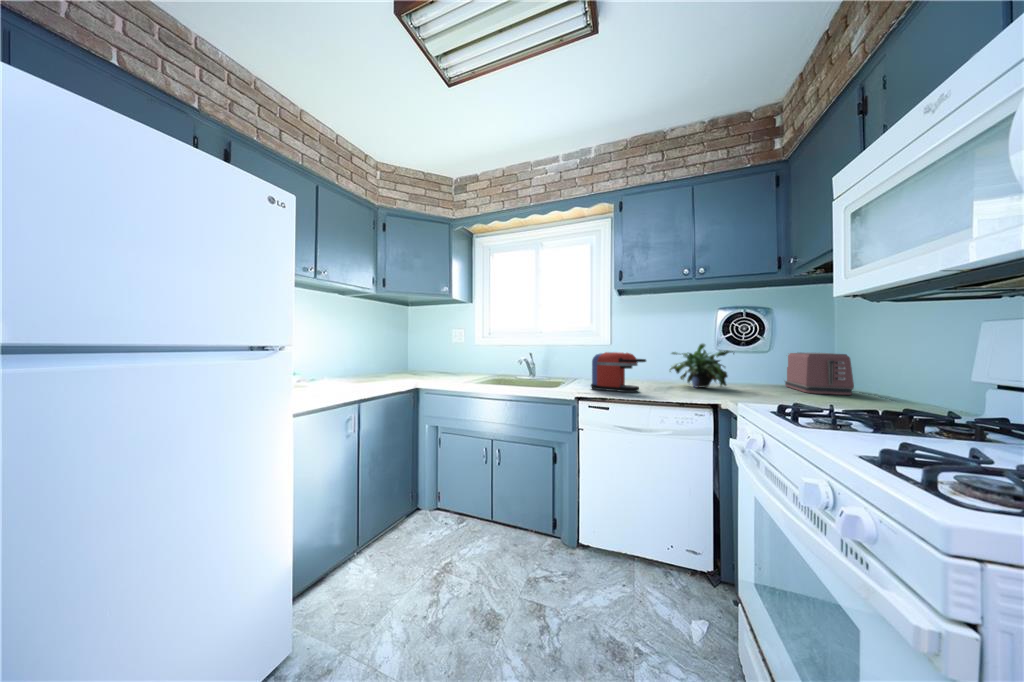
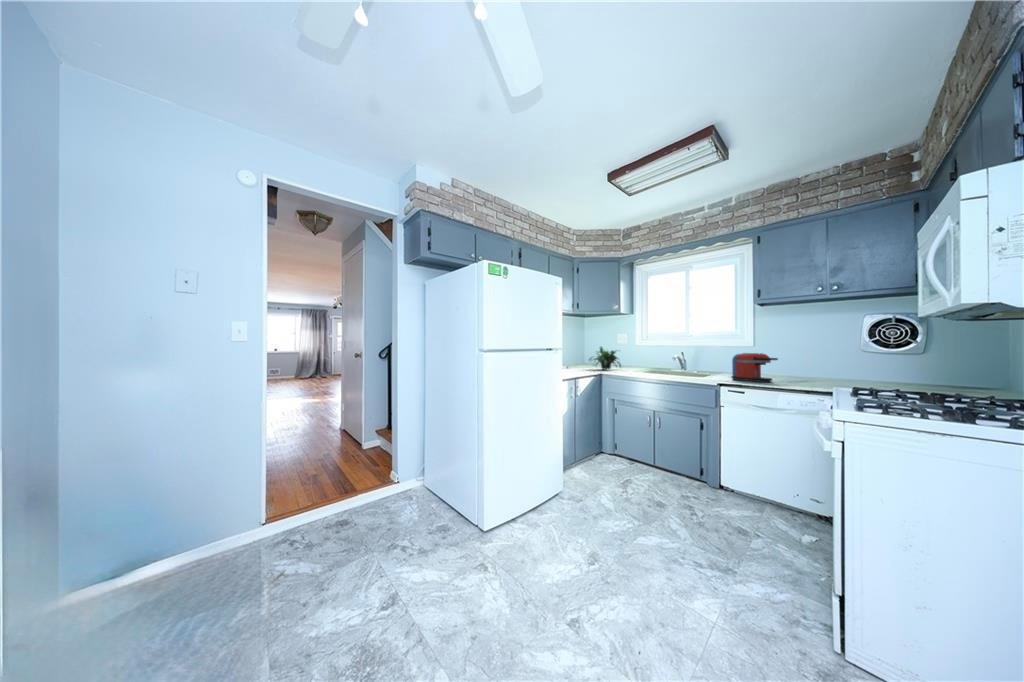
potted plant: present [669,344,734,387] -> present [589,347,621,369]
toaster: present [785,352,854,395] -> none [943,354,1005,392]

